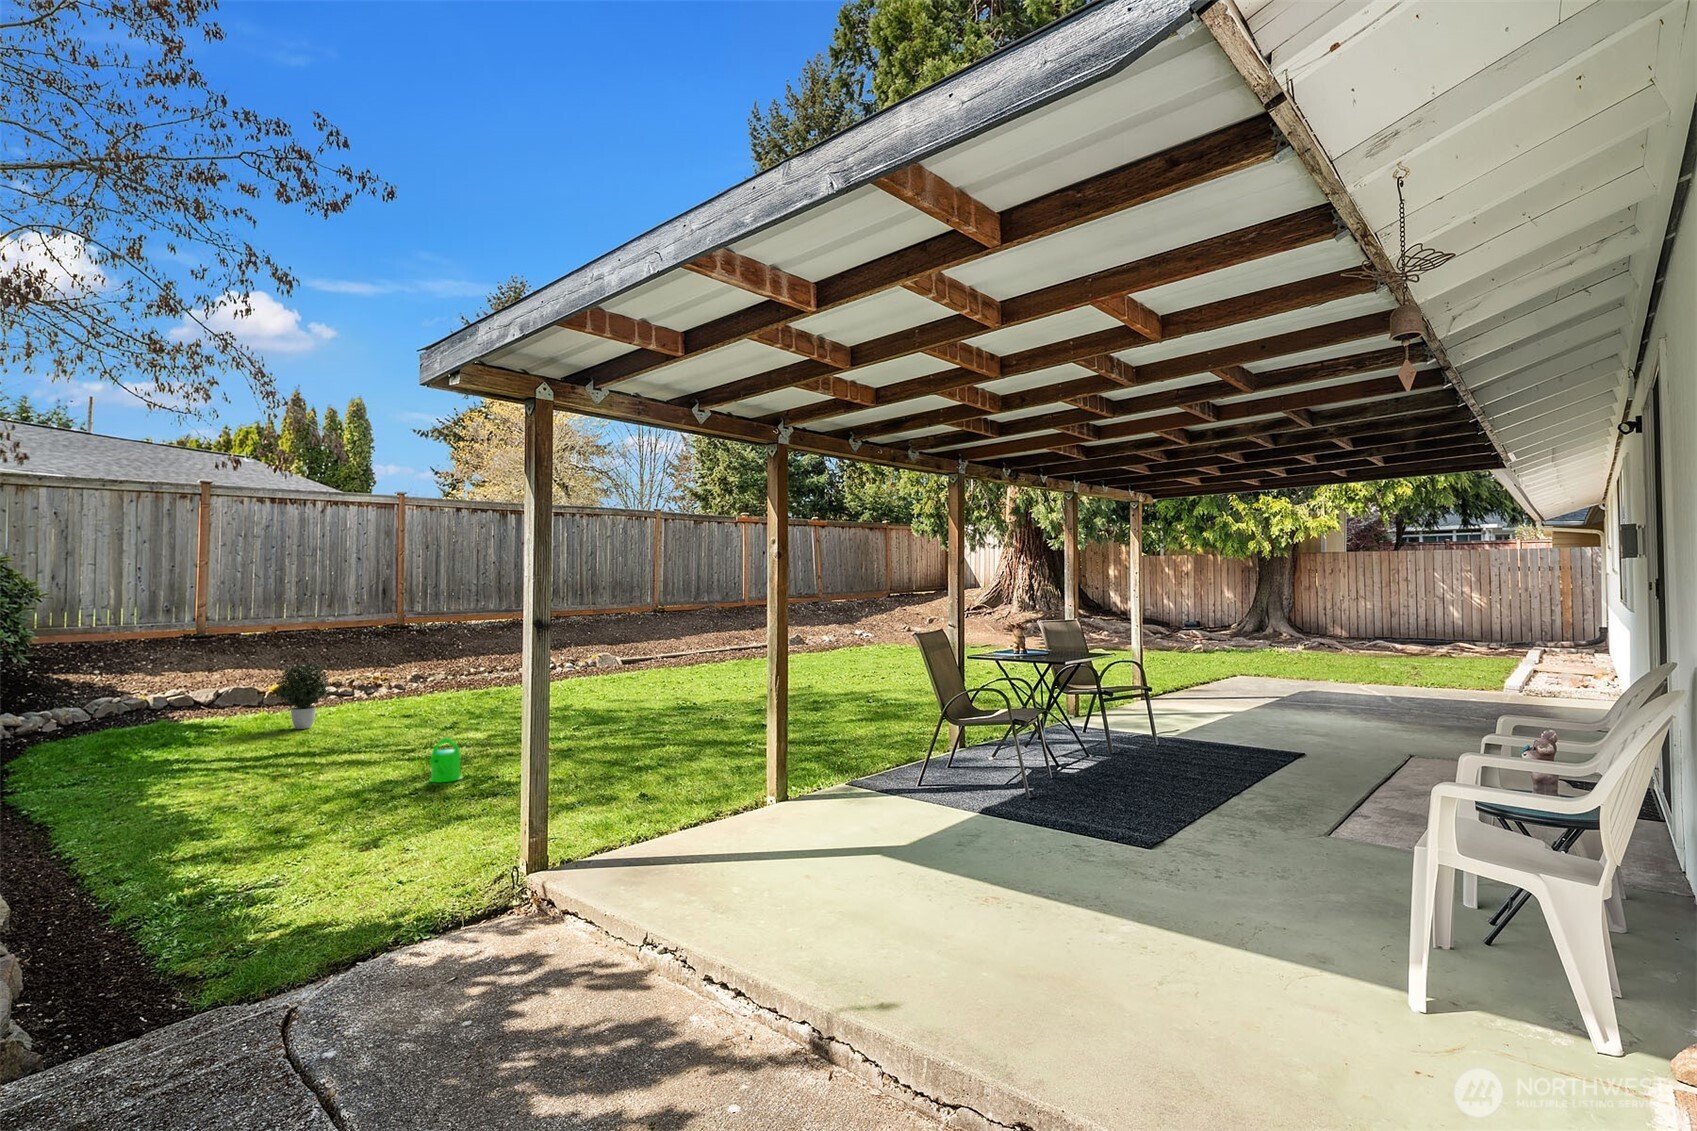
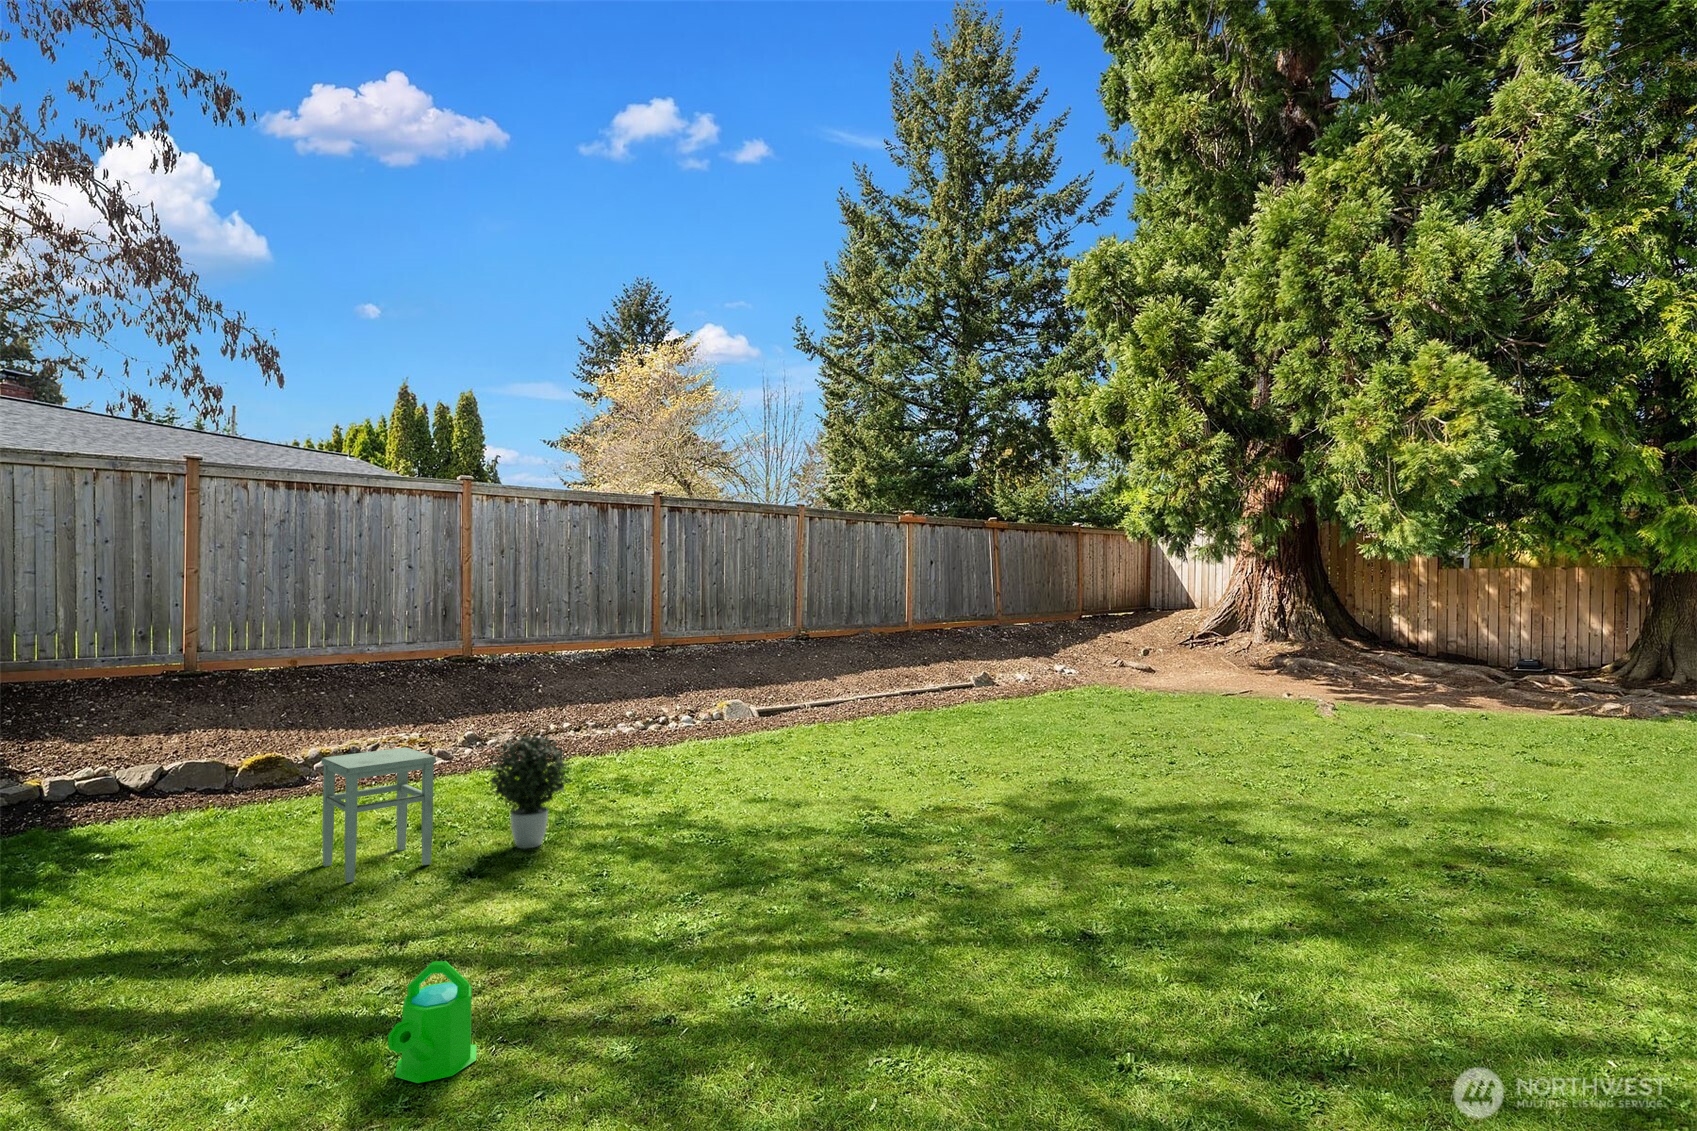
potted plant: present [276,664,329,729] -> present [489,735,570,849]
stool: none [350,669,417,737] -> present [322,747,436,883]

